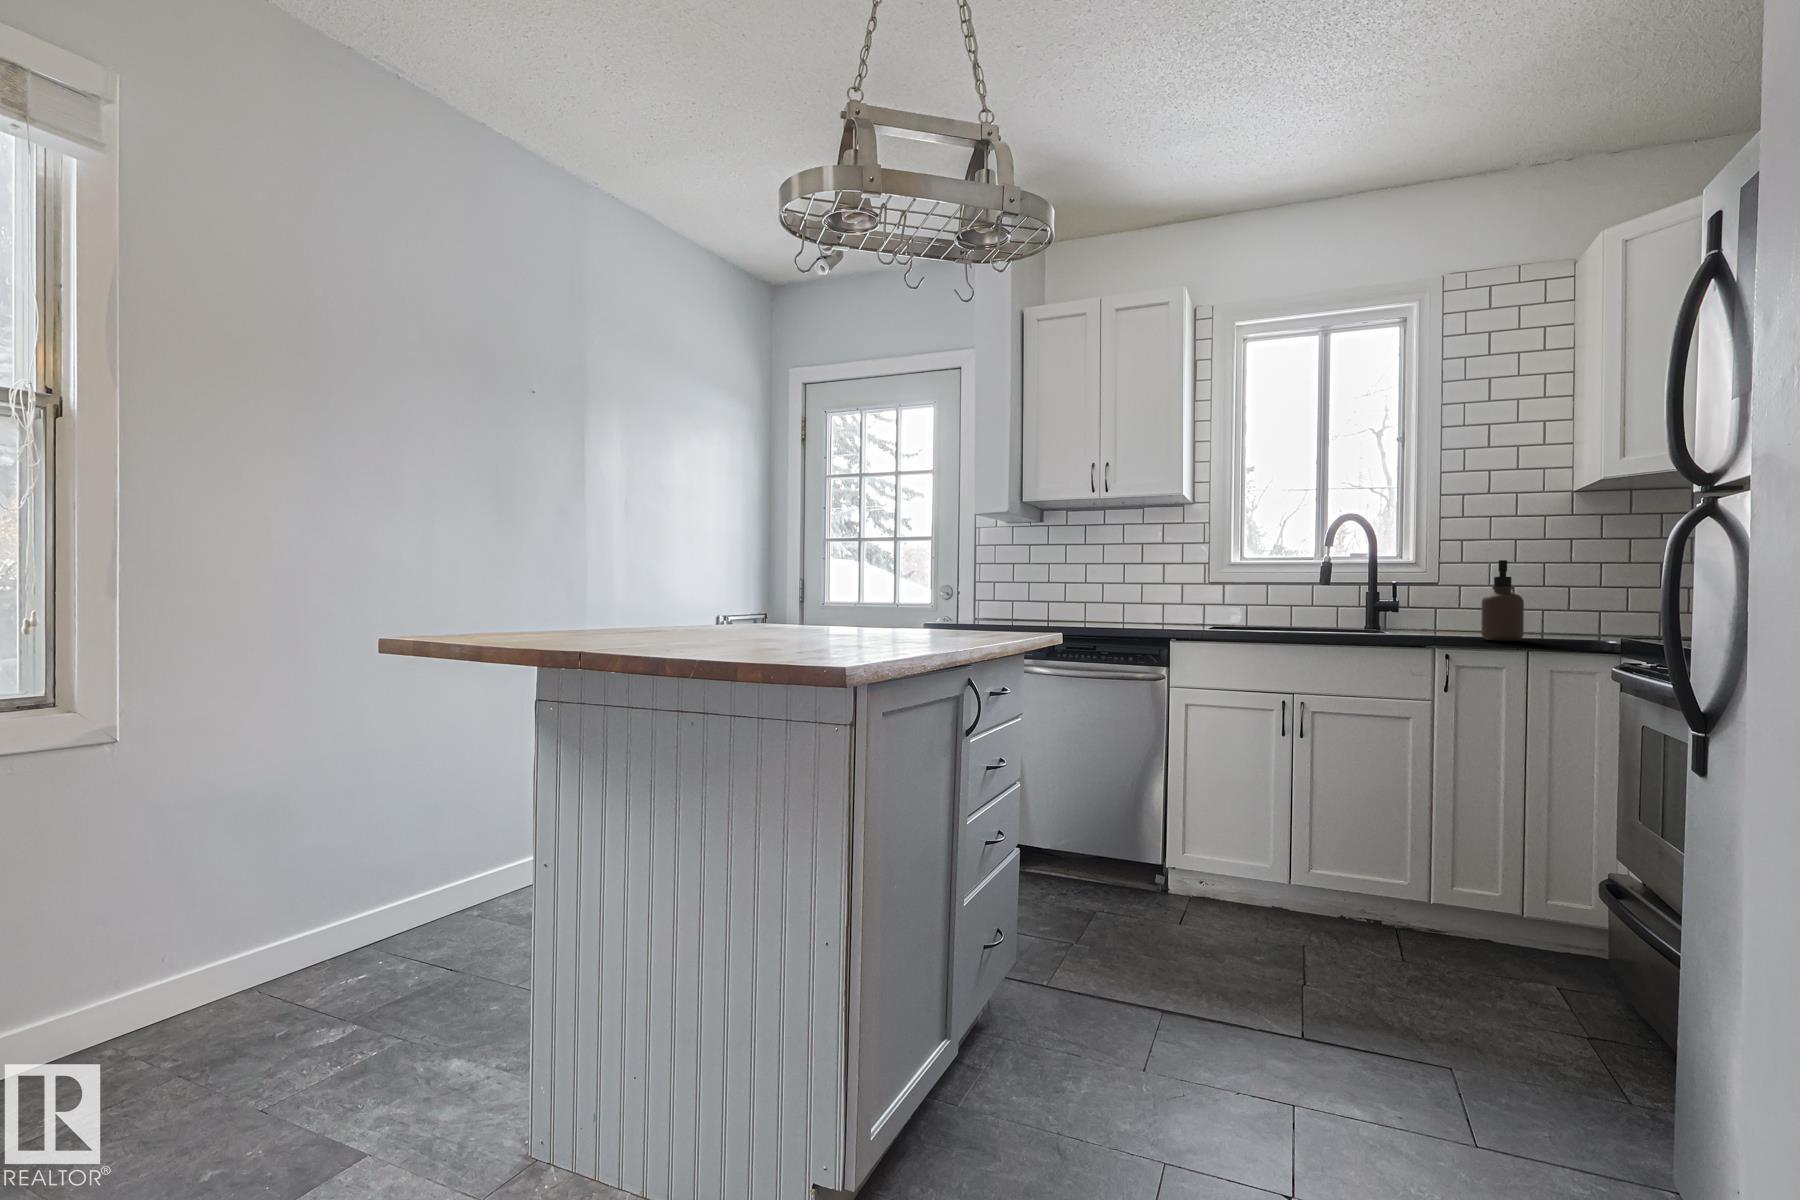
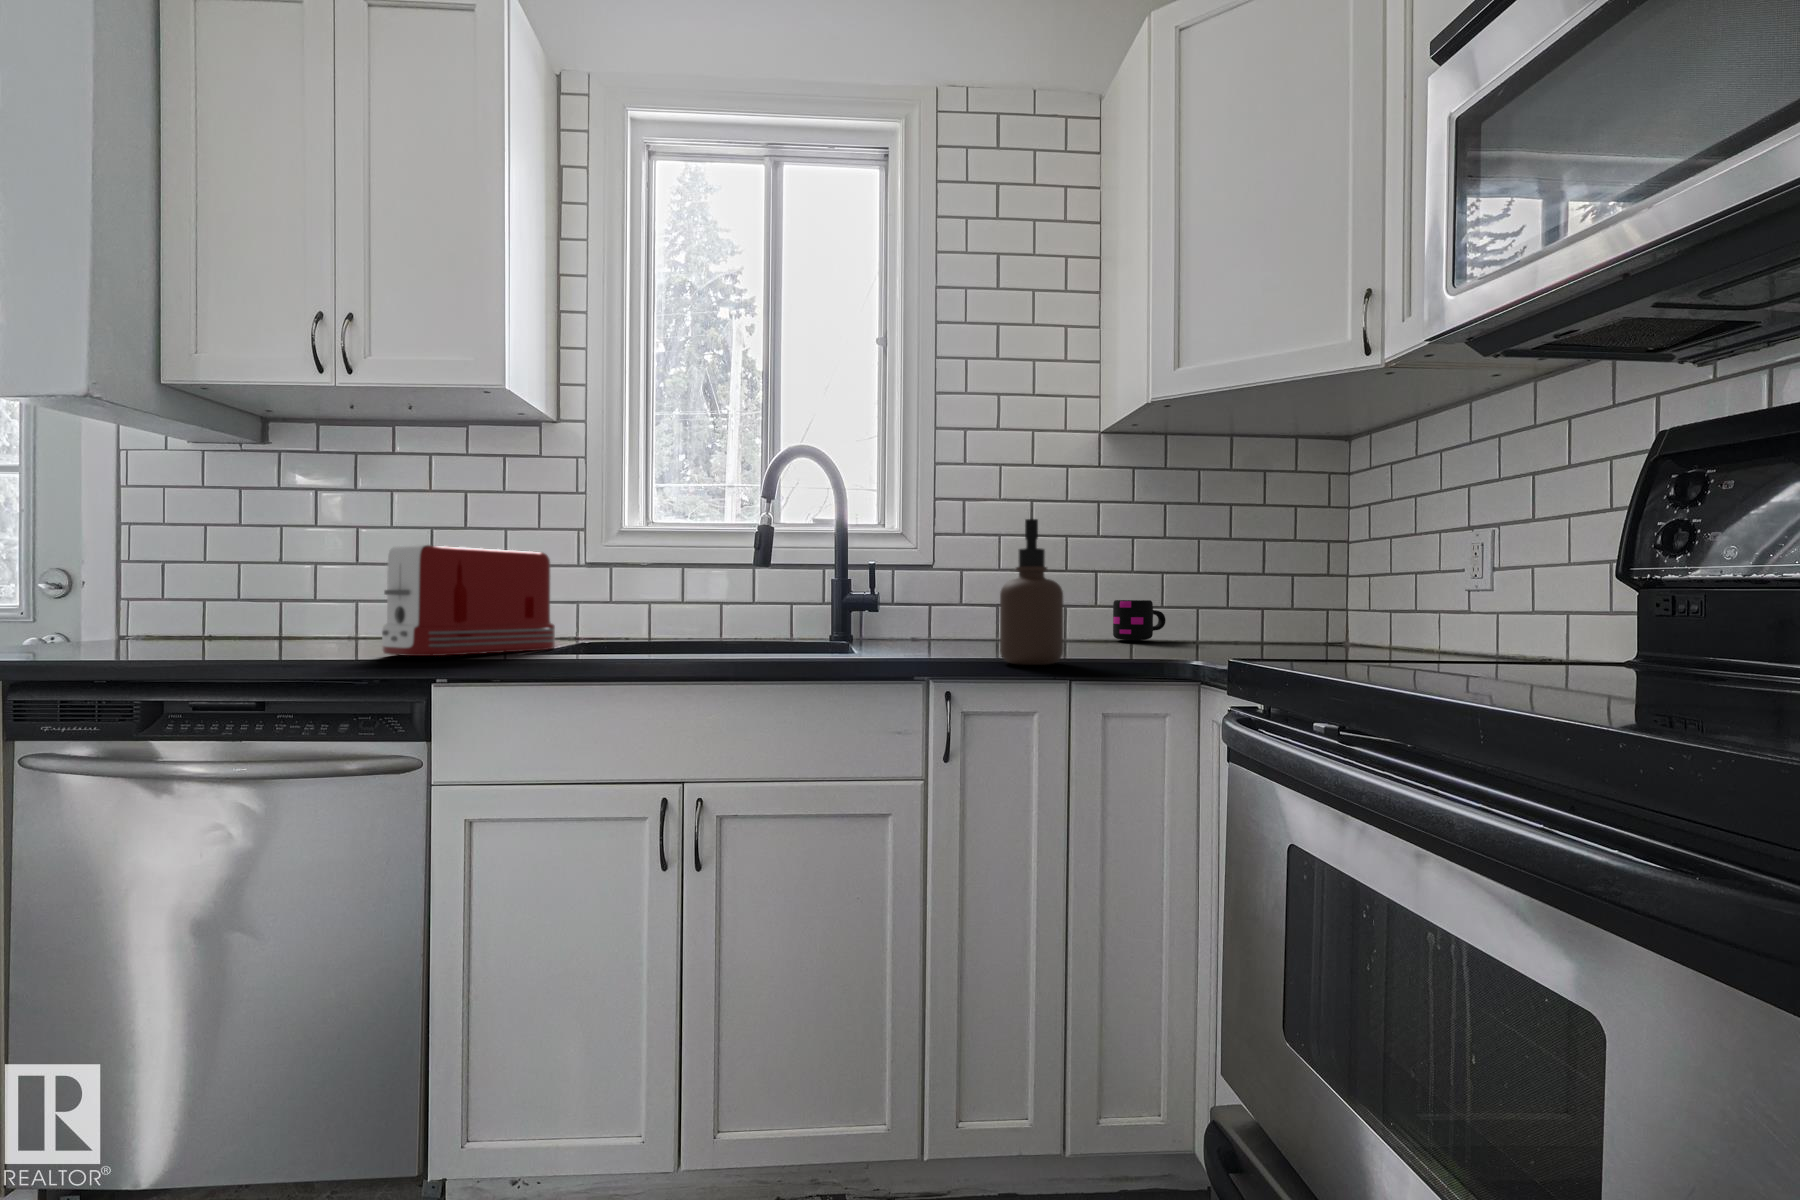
toaster: none [1132,576,1208,629] -> present [382,544,555,656]
mug: none [1575,606,1619,632] -> present [1113,600,1166,640]

